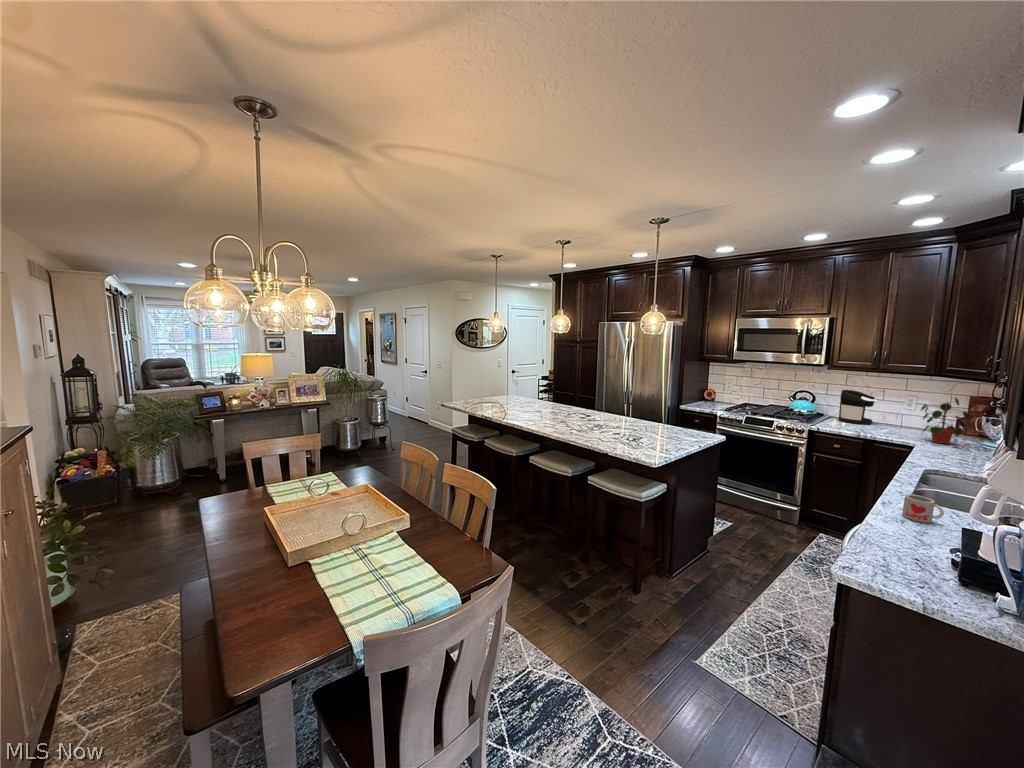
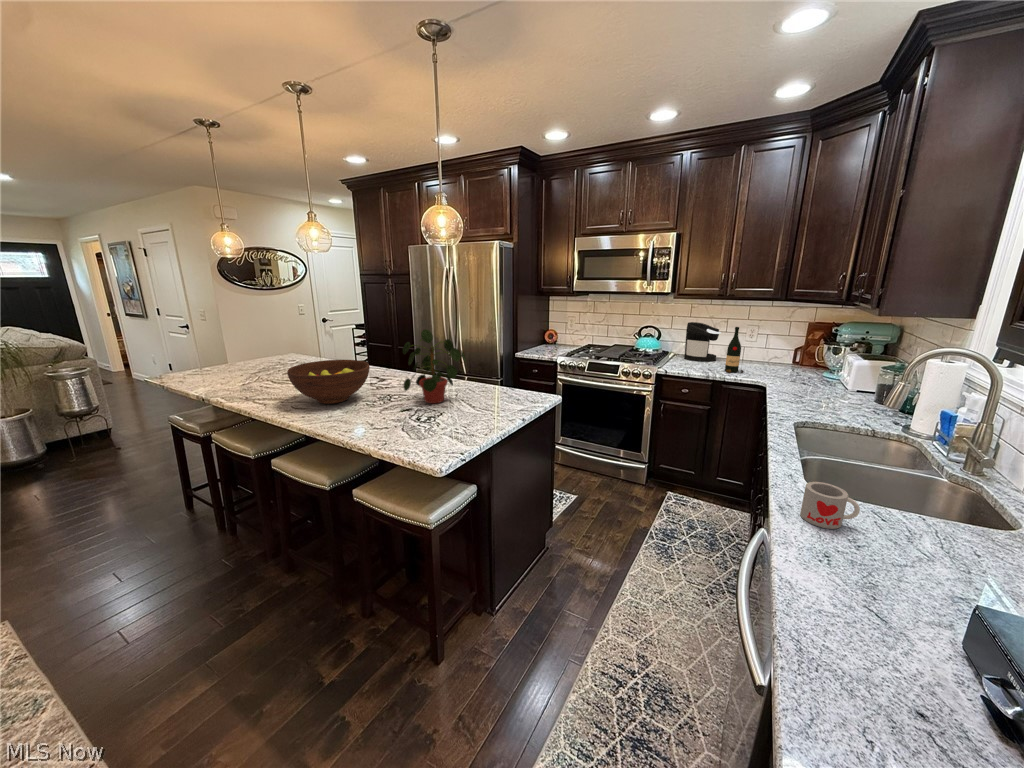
wine bottle: none [878,396,898,436] -> present [725,327,744,373]
potted plant: present [921,398,979,444] -> present [402,329,466,404]
fruit bowl: none [549,401,595,427] -> present [287,360,370,404]

